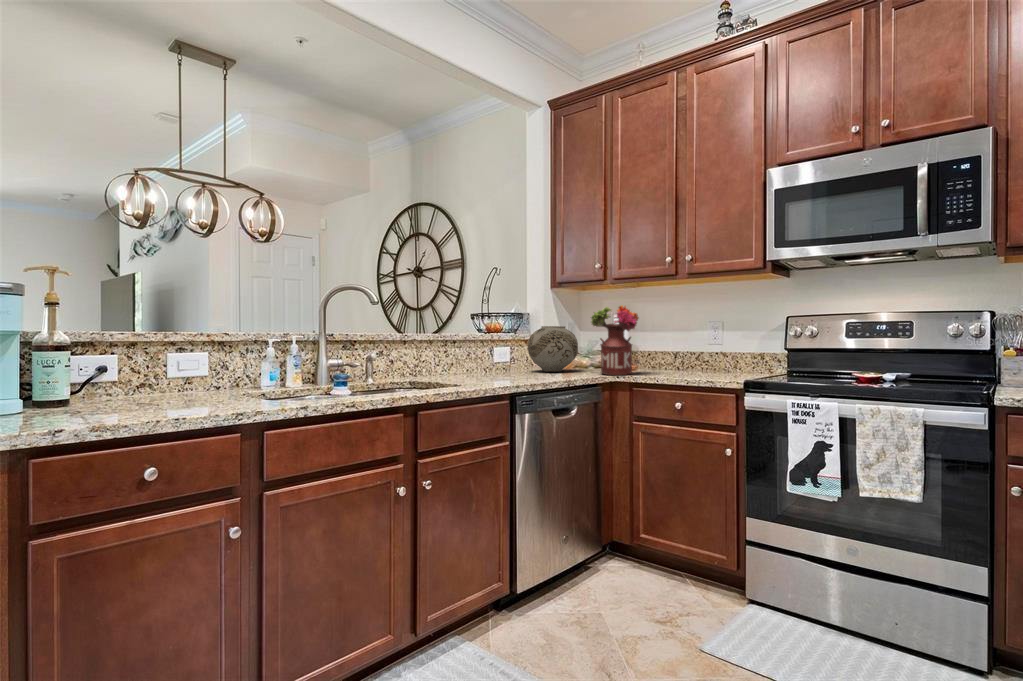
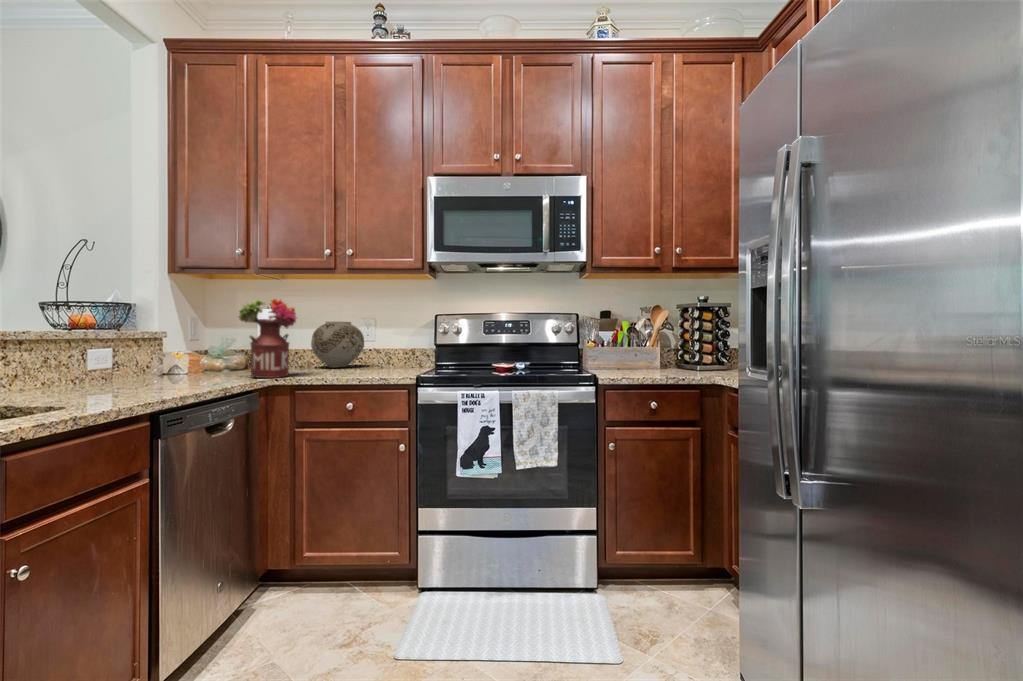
vase: present [528,326,578,372] -> present [311,322,364,368]

